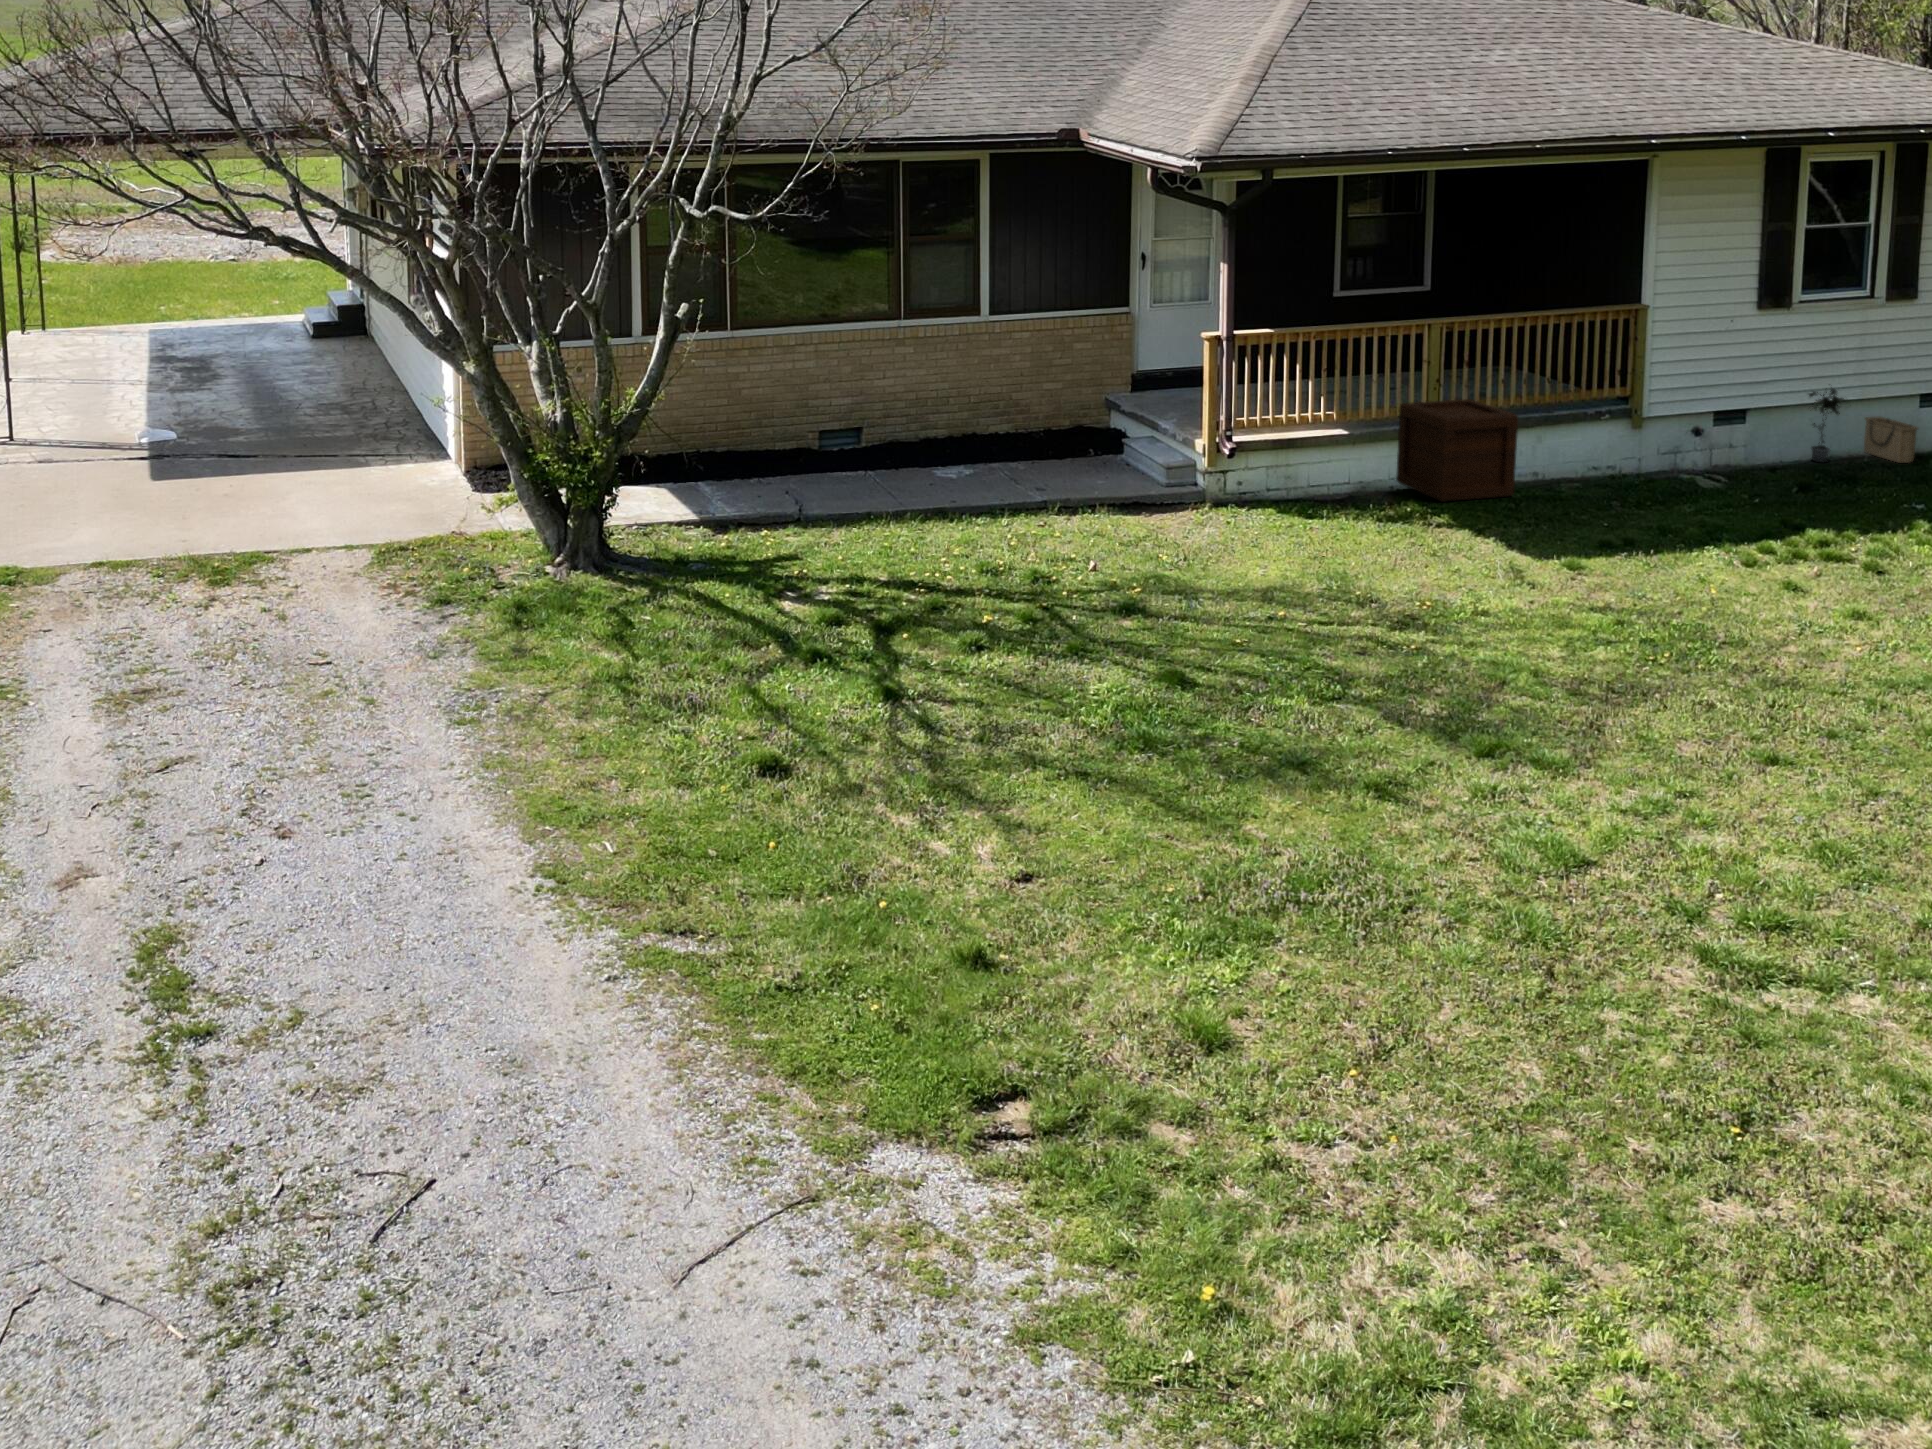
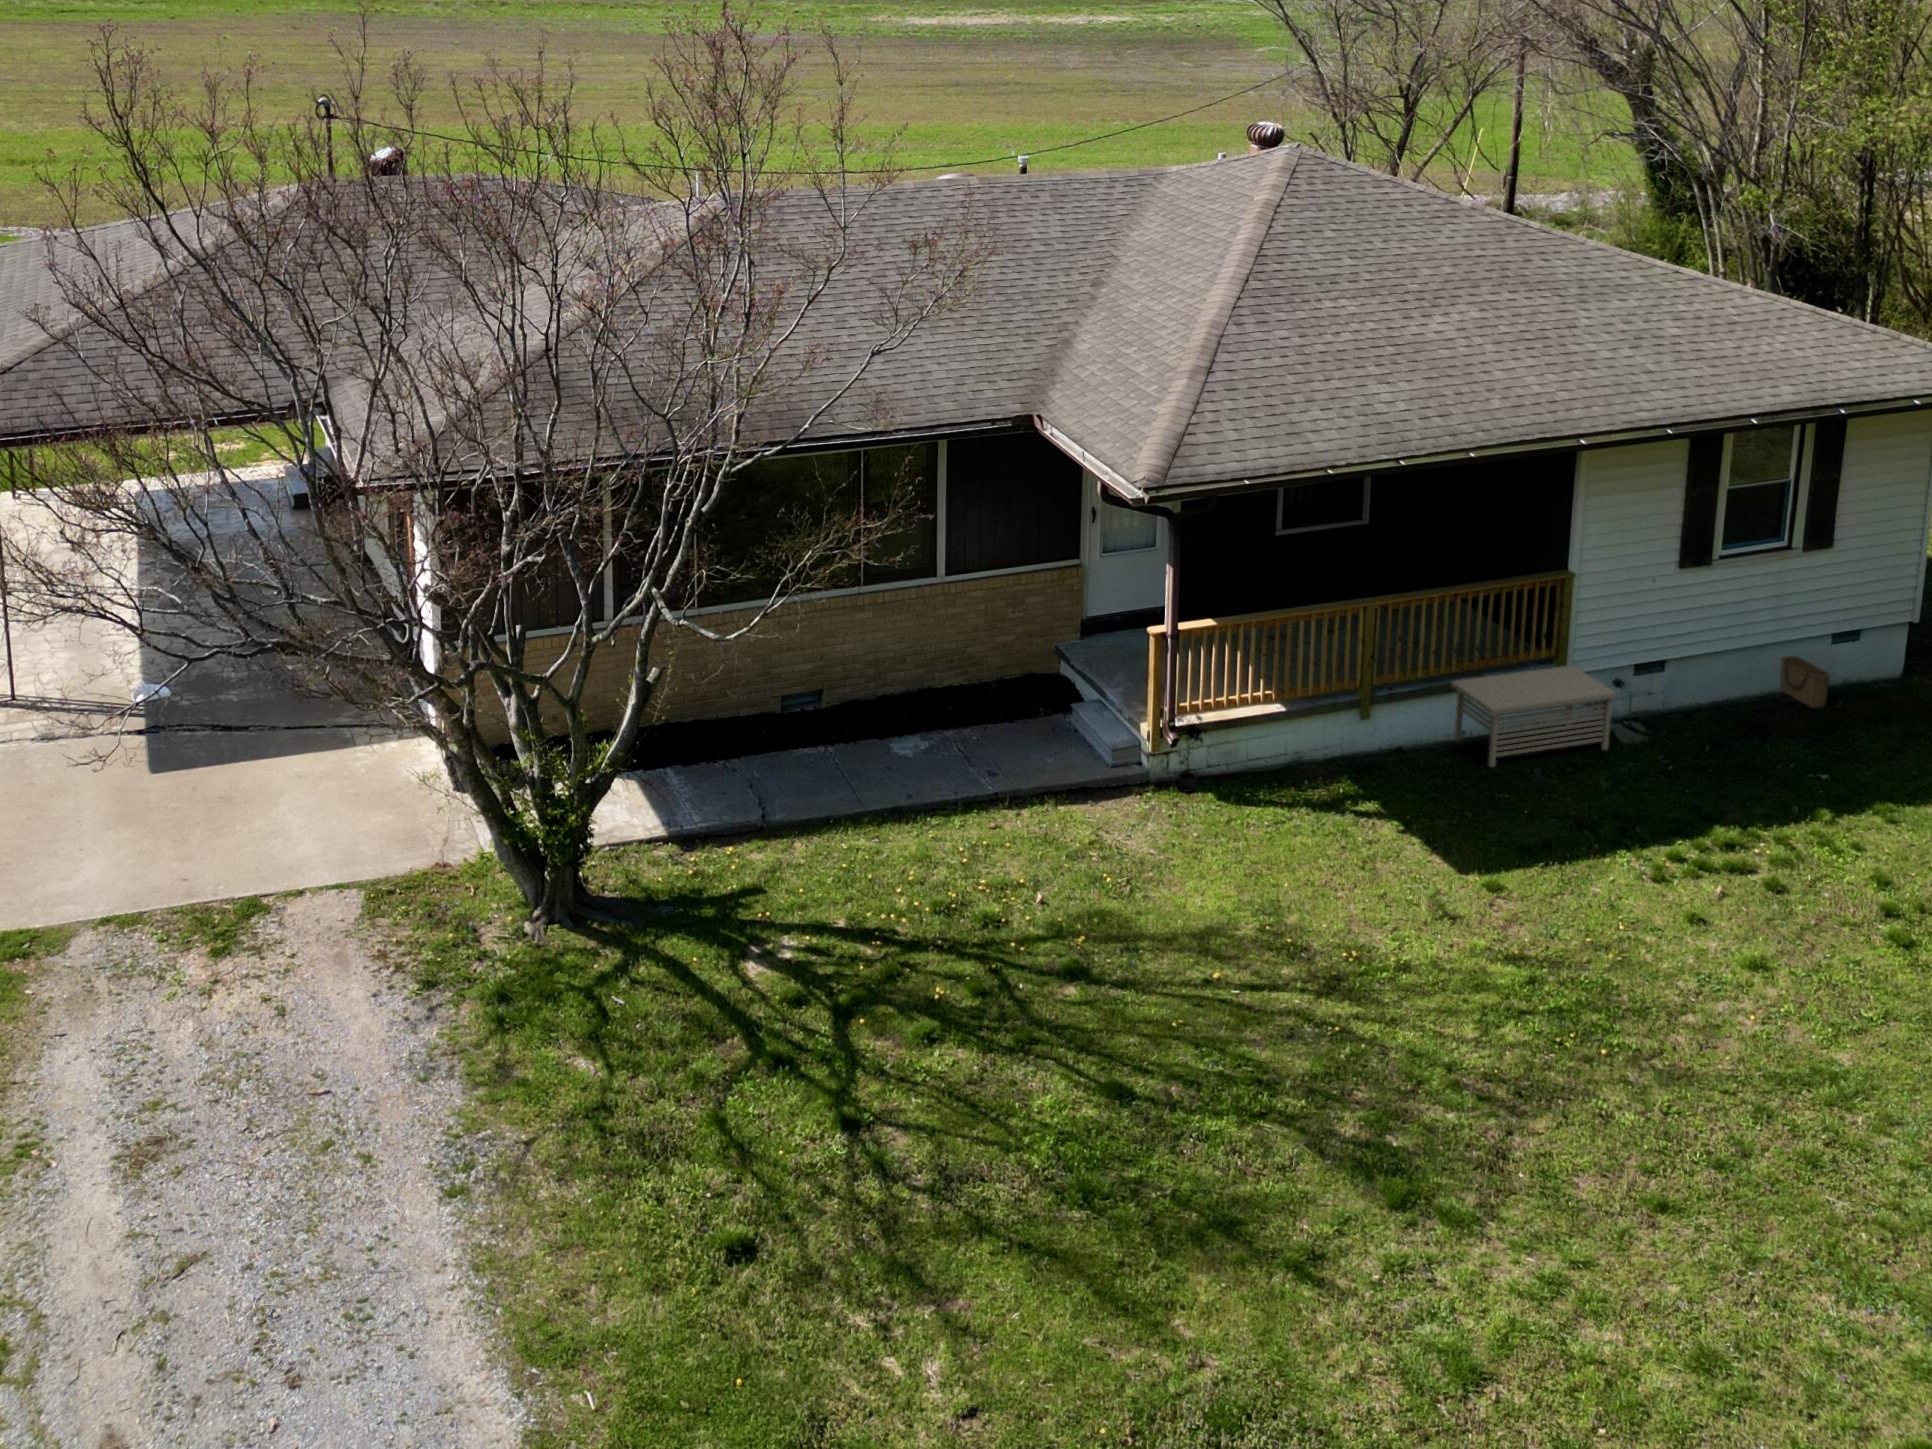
potted plant: present [1809,389,1846,463] -> present [1175,715,1207,792]
wooden crate: present [1396,399,1518,502] -> none [1331,672,1447,786]
storage bench: none [1521,406,1696,493] -> present [1451,665,1616,767]

